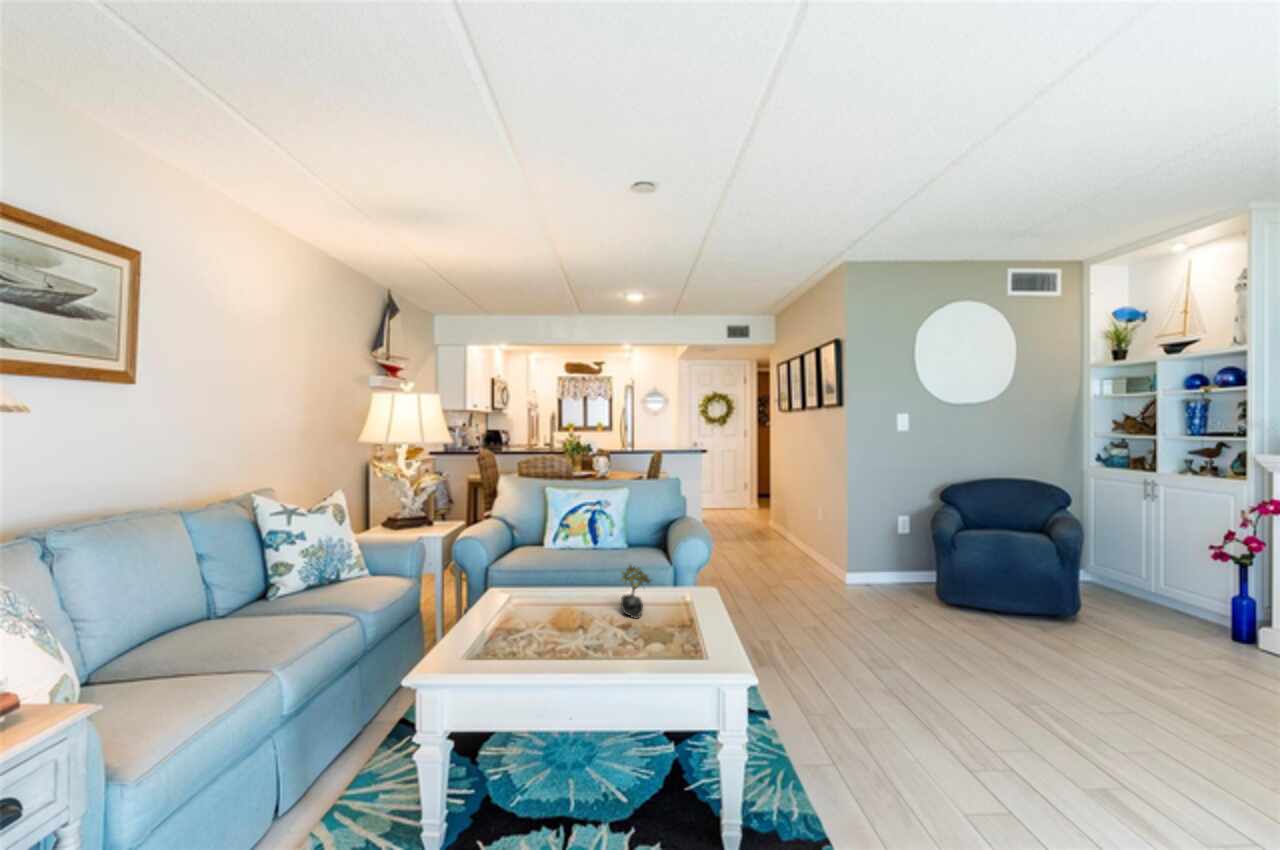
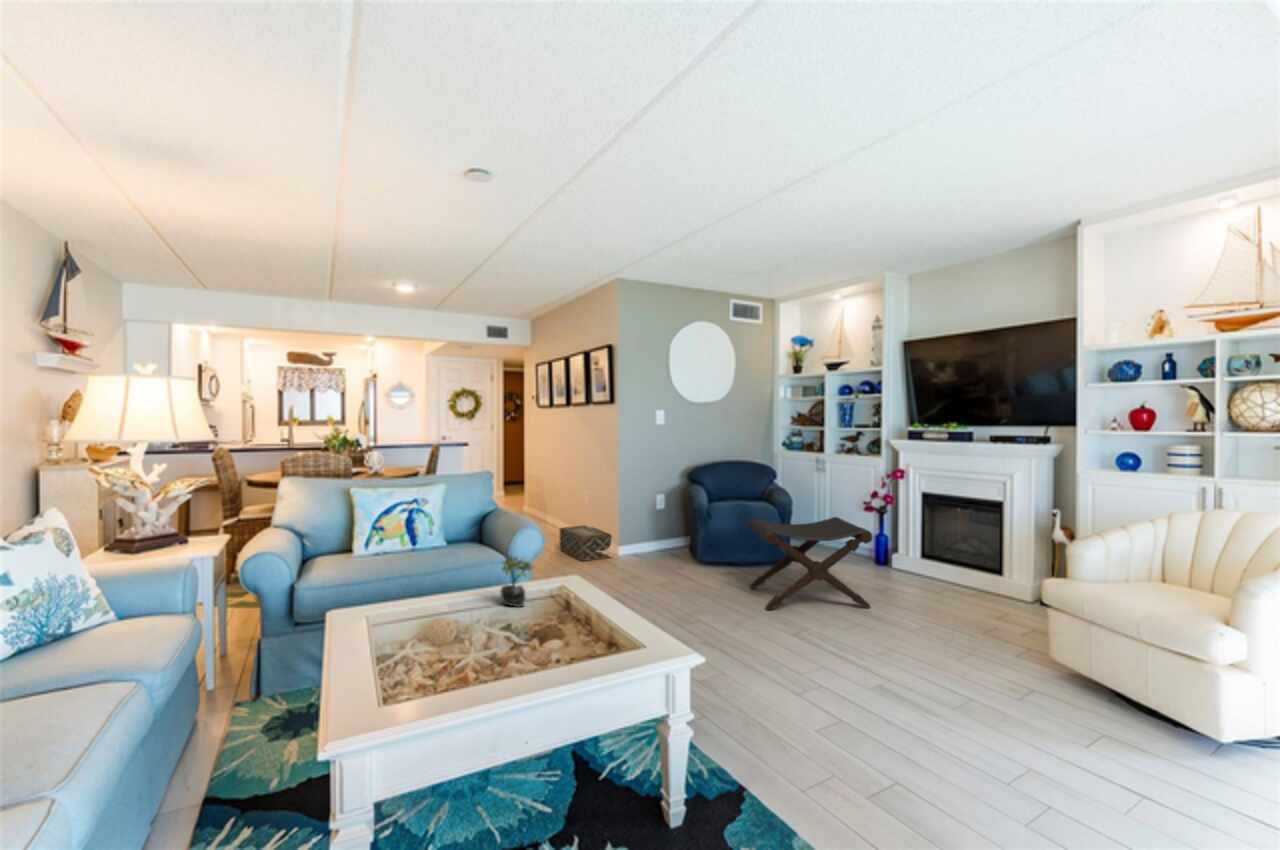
woven basket: none [781,541,835,581] -> present [560,525,612,561]
footstool: none [991,554,1188,708] -> present [748,517,872,610]

